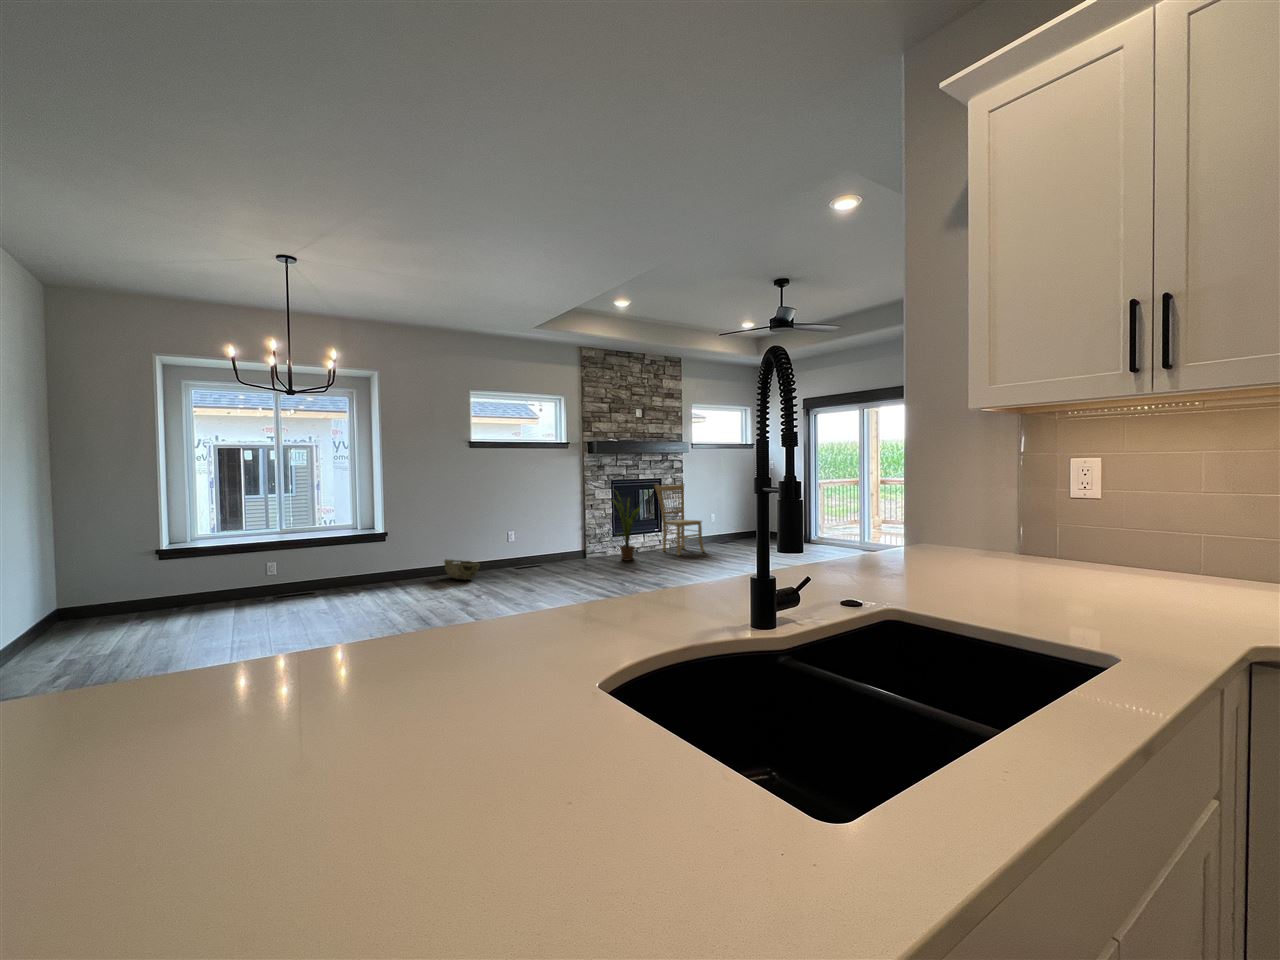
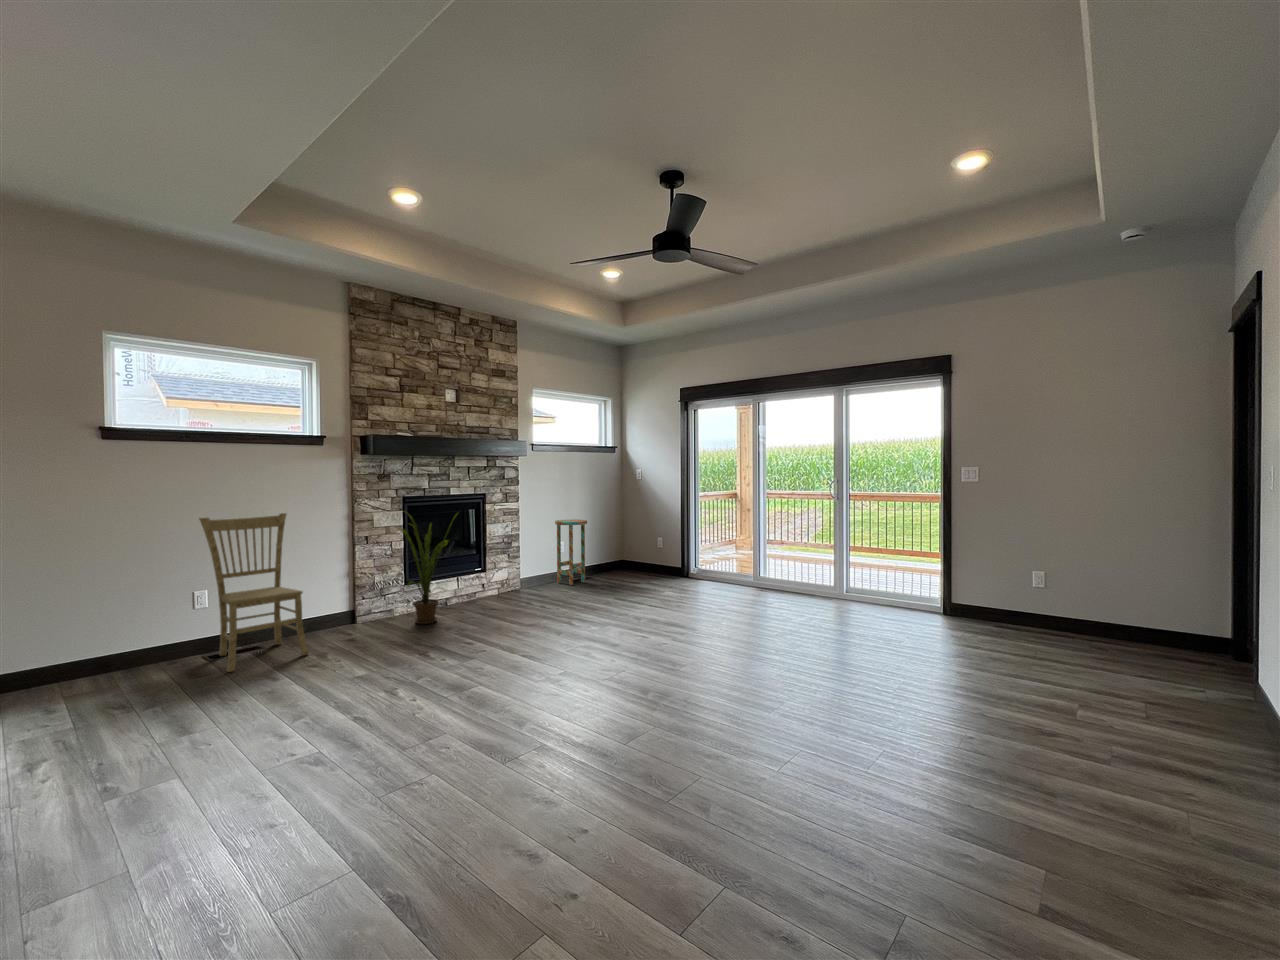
dining chair: present [654,483,705,555] -> present [199,513,309,672]
side table: none [708,498,732,545] -> present [555,519,587,585]
woven basket: present [444,559,480,580] -> none [23,654,103,701]

